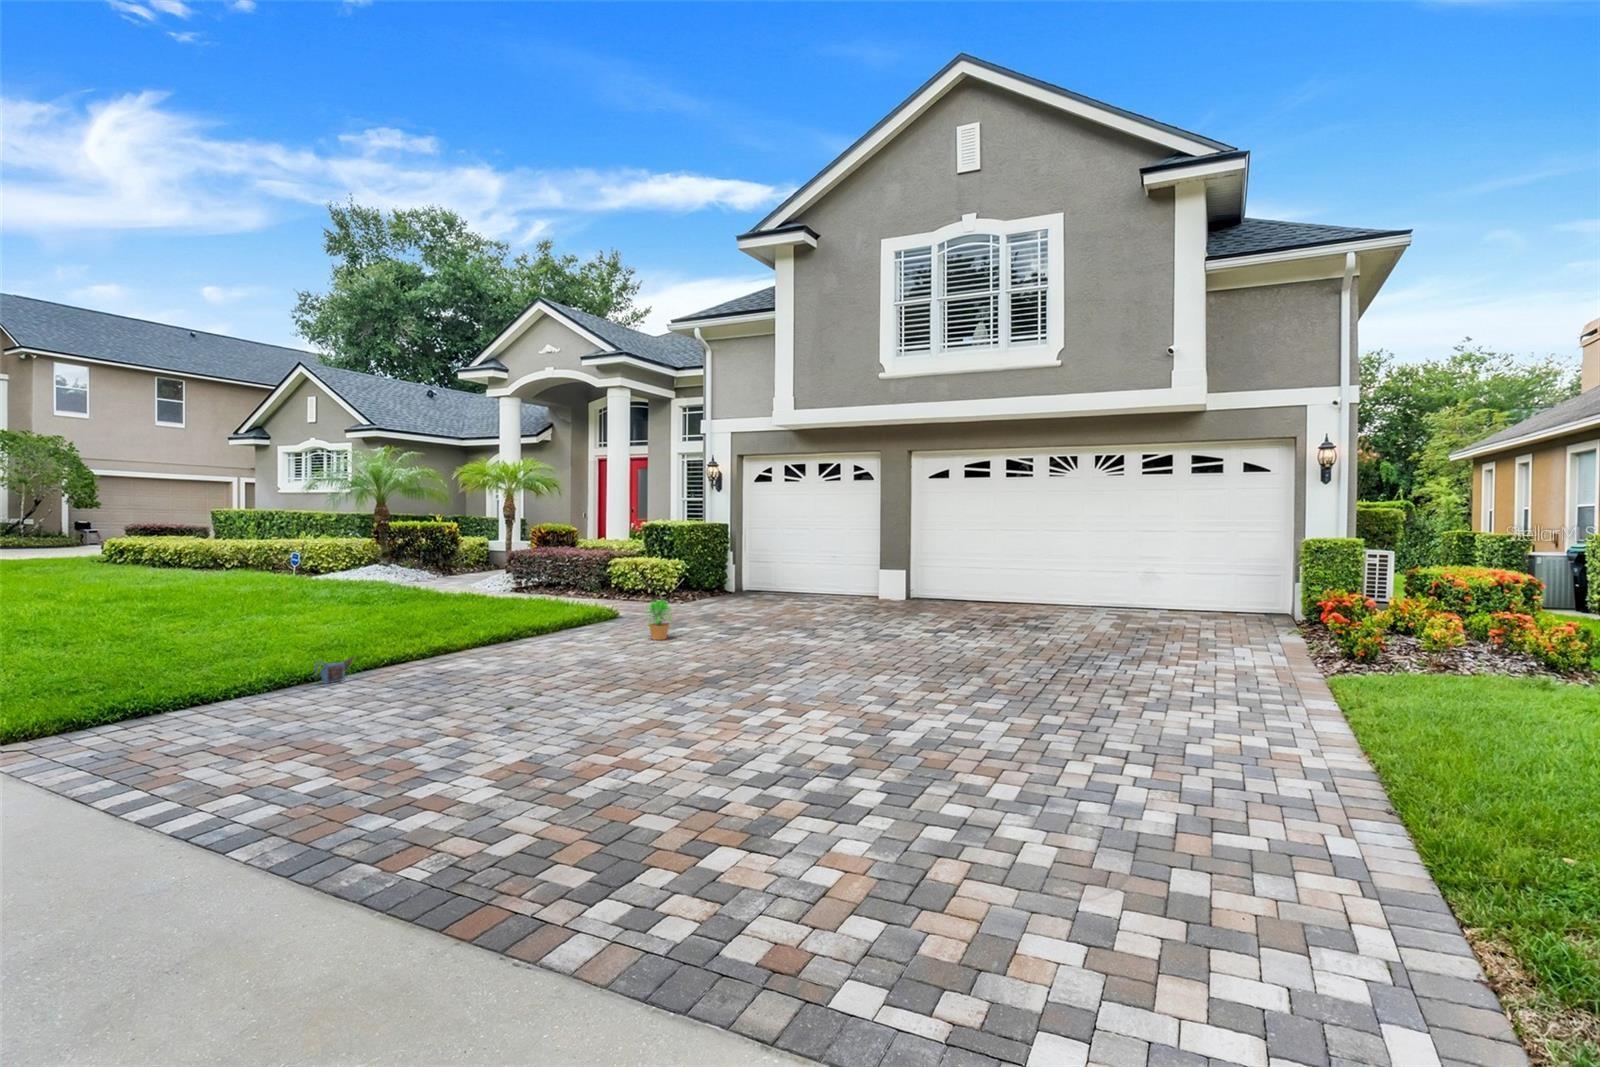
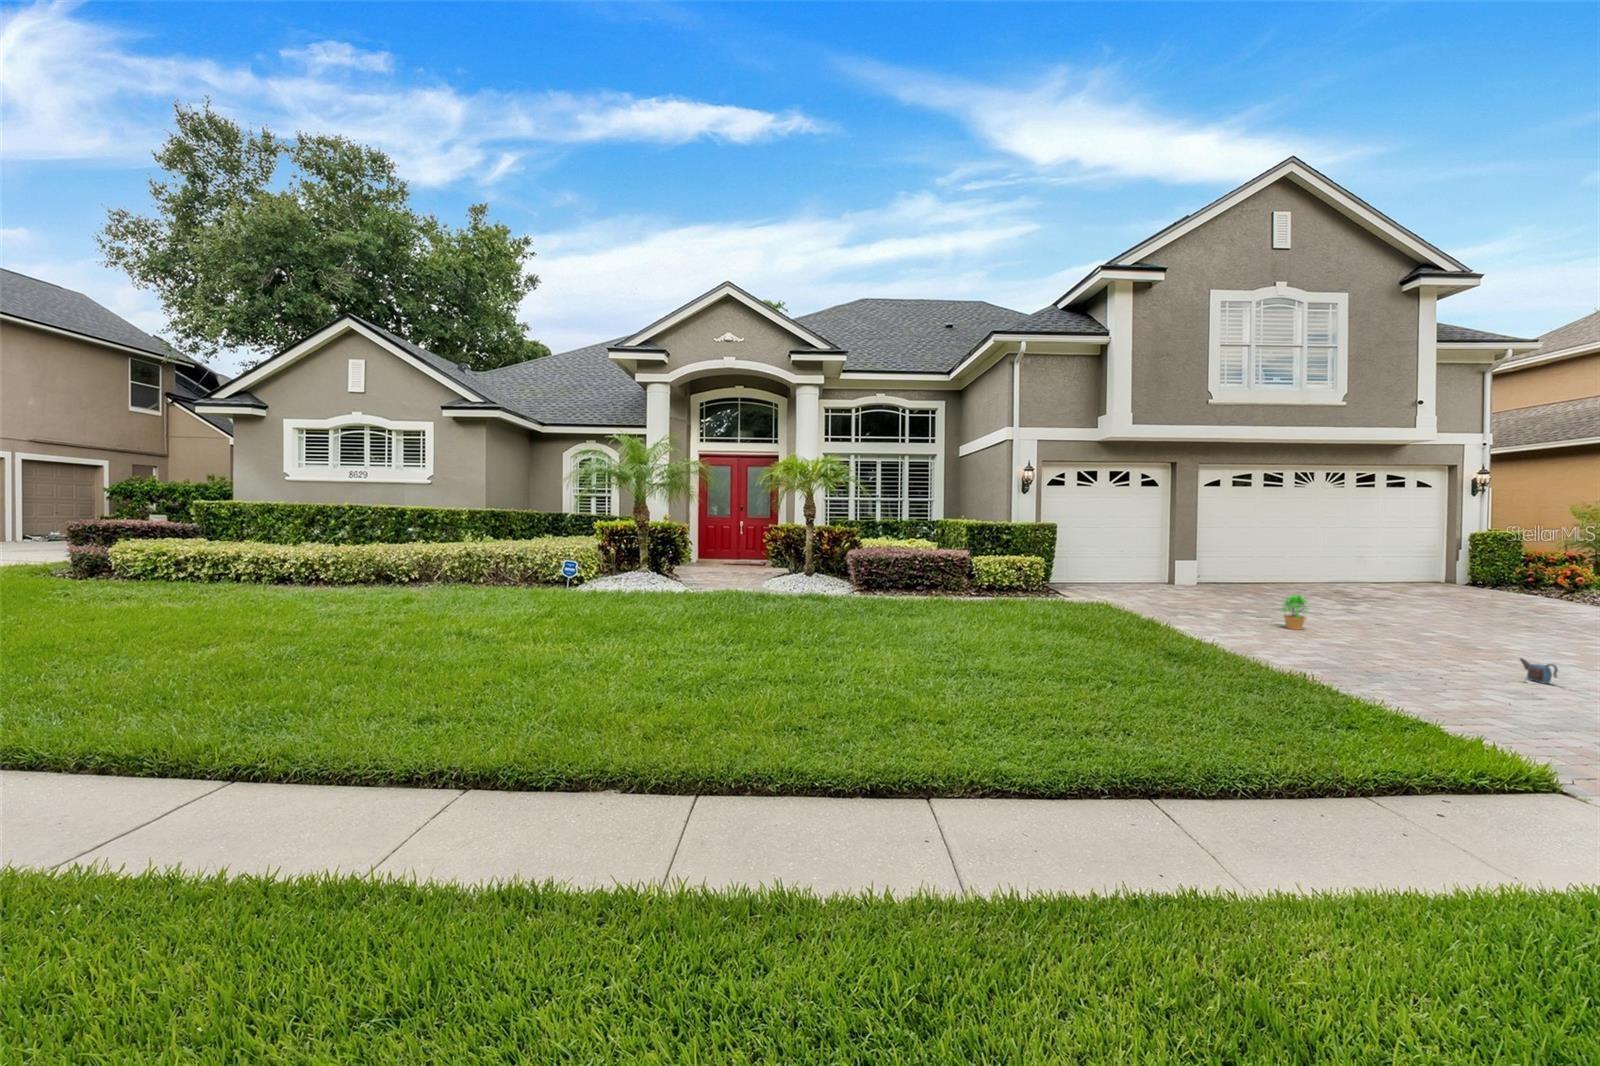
watering can: present [314,657,354,684] -> present [1520,658,1558,684]

